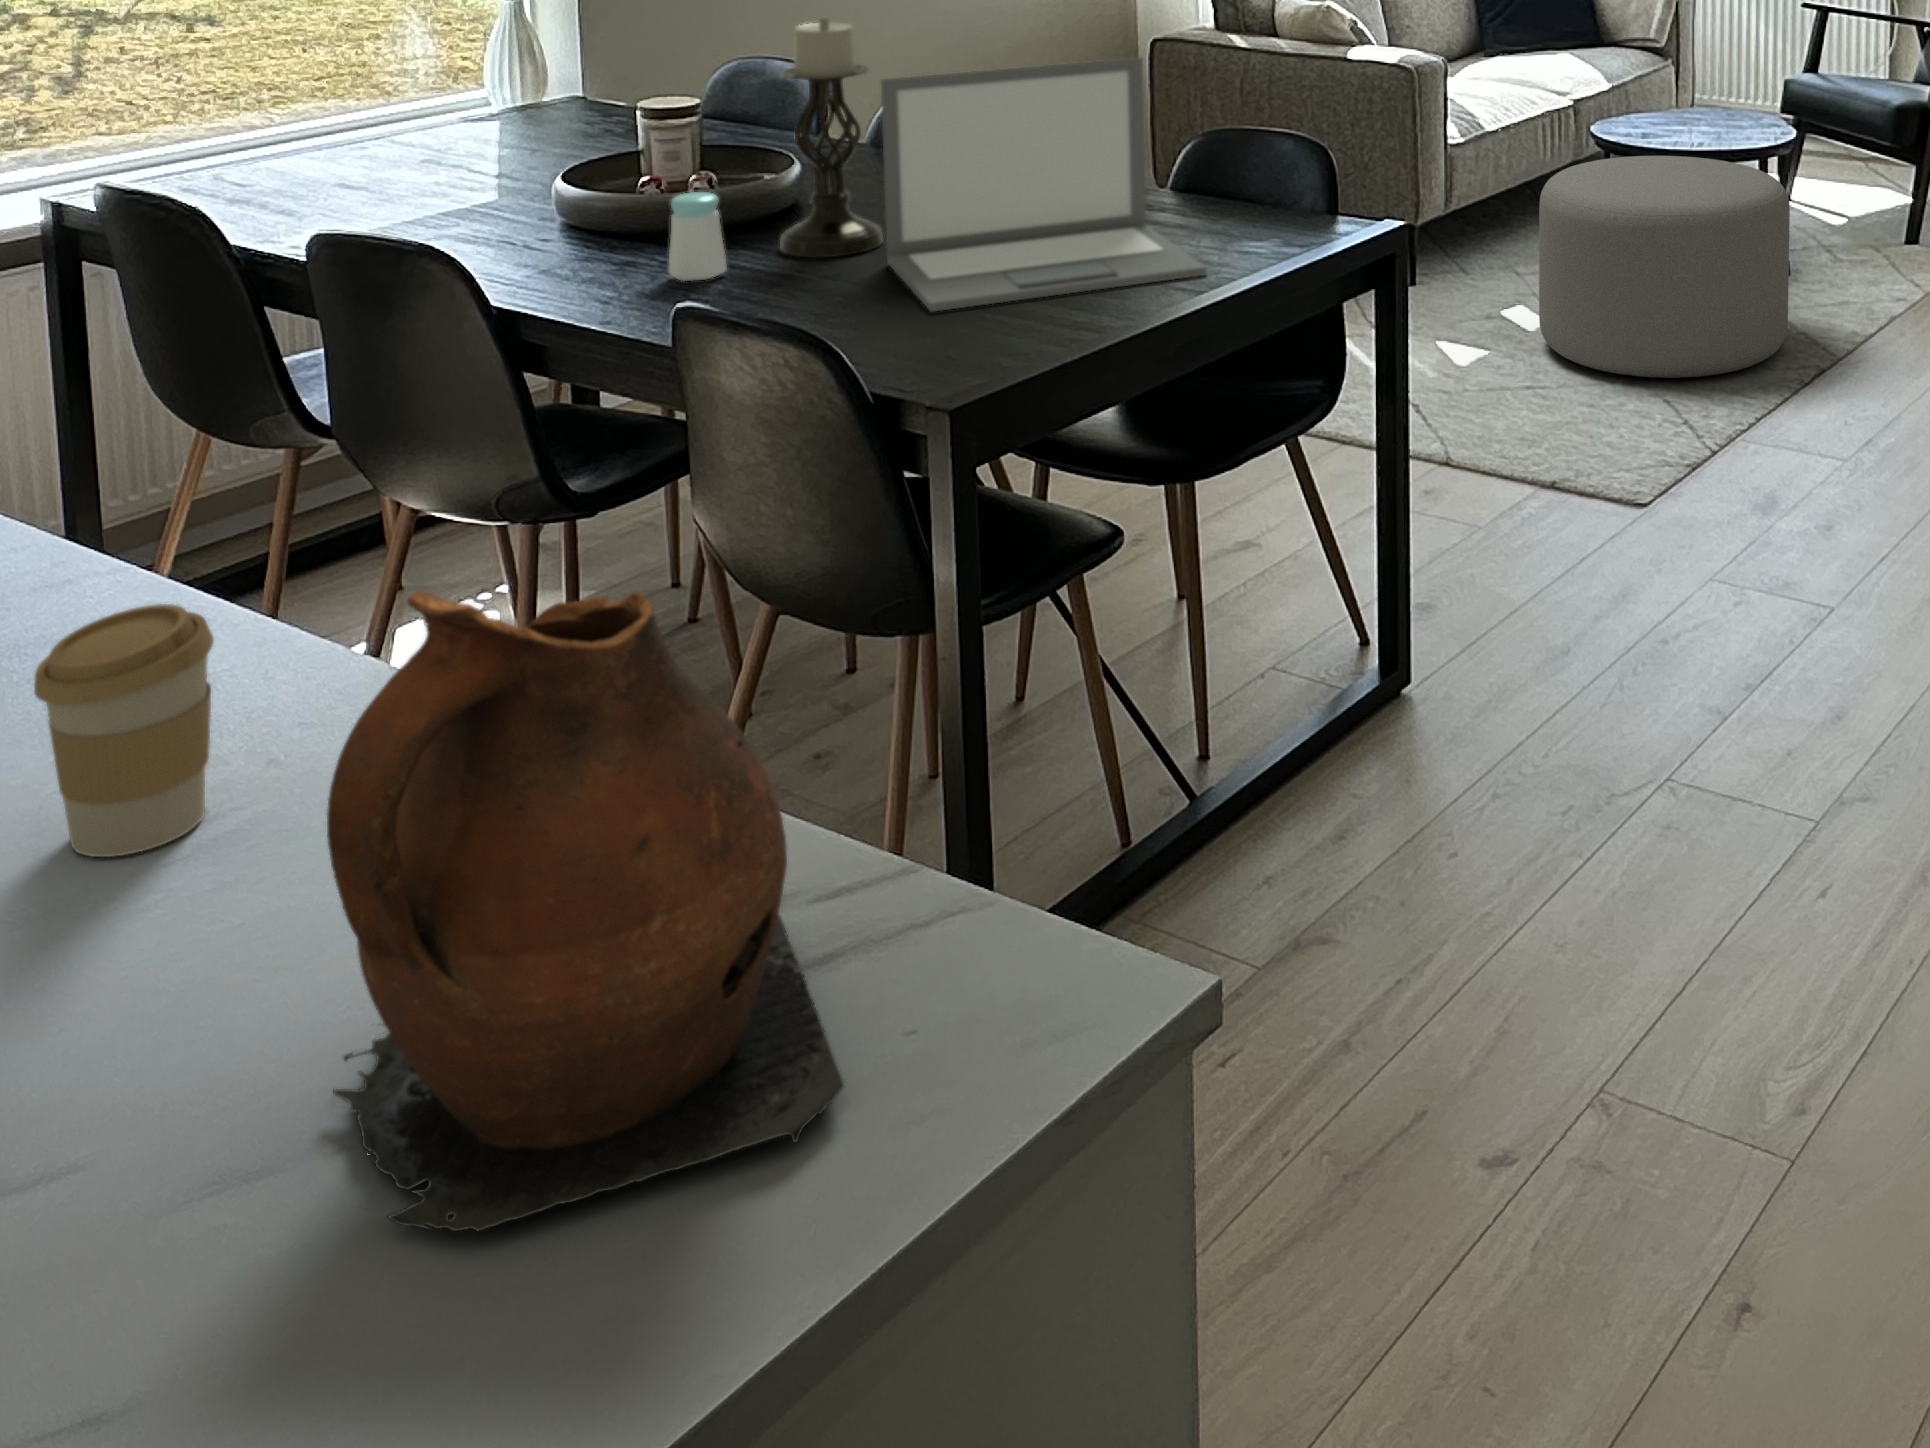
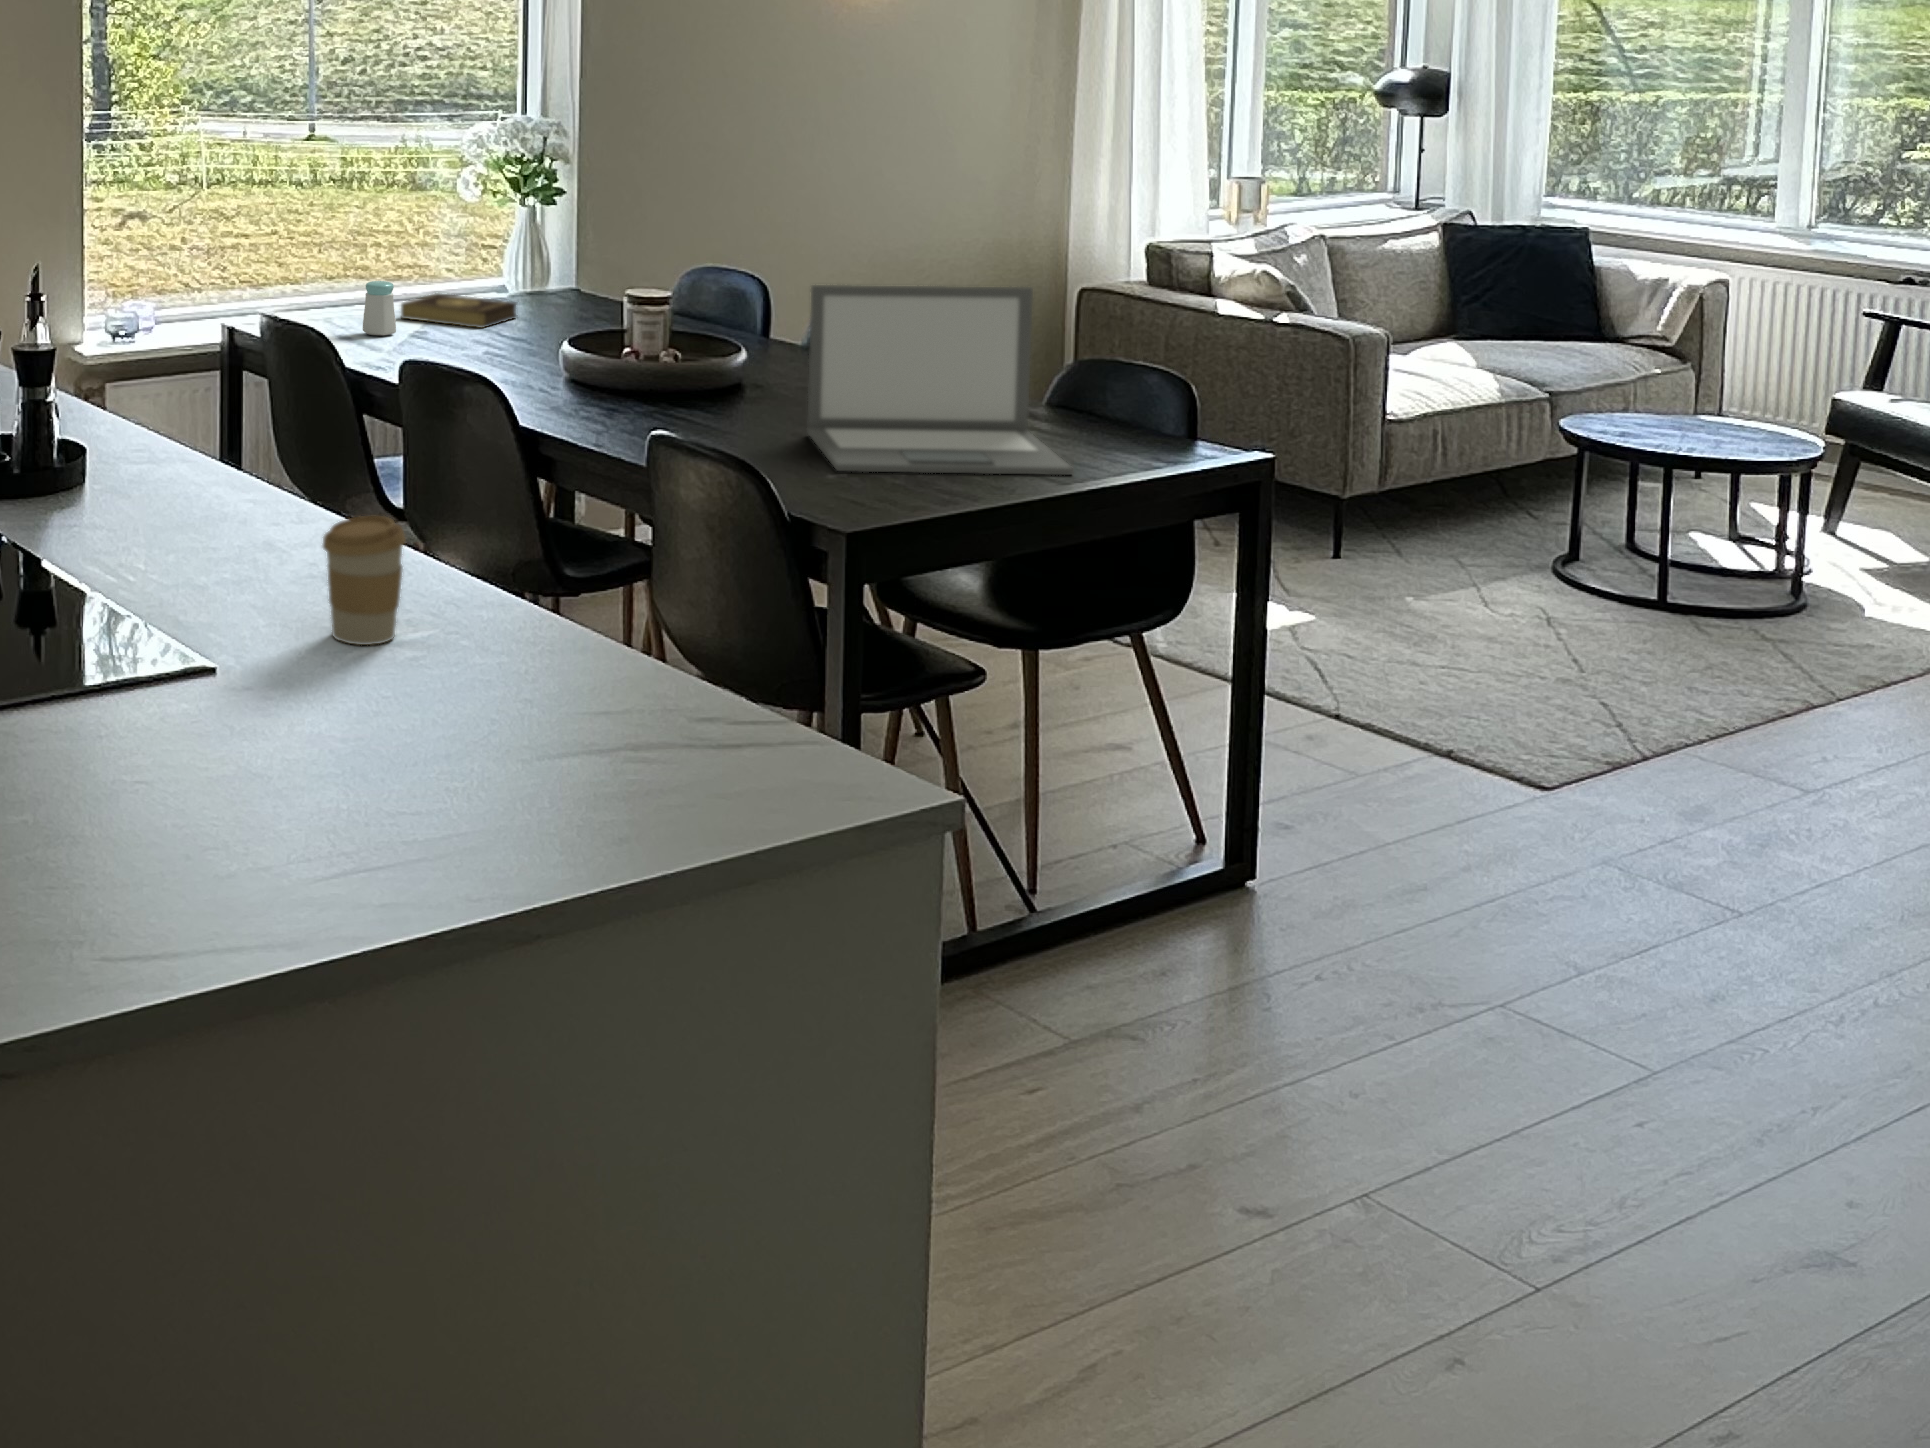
candle holder: present [780,17,883,258] -> none [725,233,807,425]
book: none [326,124,498,165] -> present [401,293,517,328]
ottoman: present [1539,156,1790,378] -> none [1468,450,1782,687]
salt shaker: present [669,192,726,281] -> present [363,281,396,335]
ceramic pitcher: present [327,590,844,1231] -> none [473,487,728,817]

